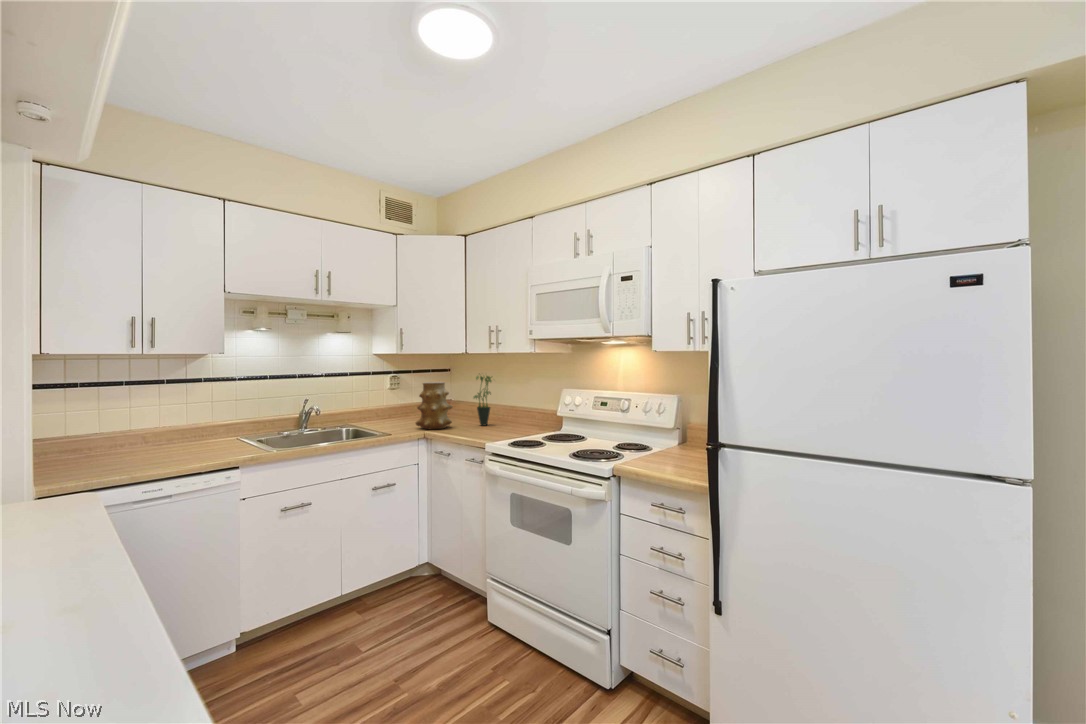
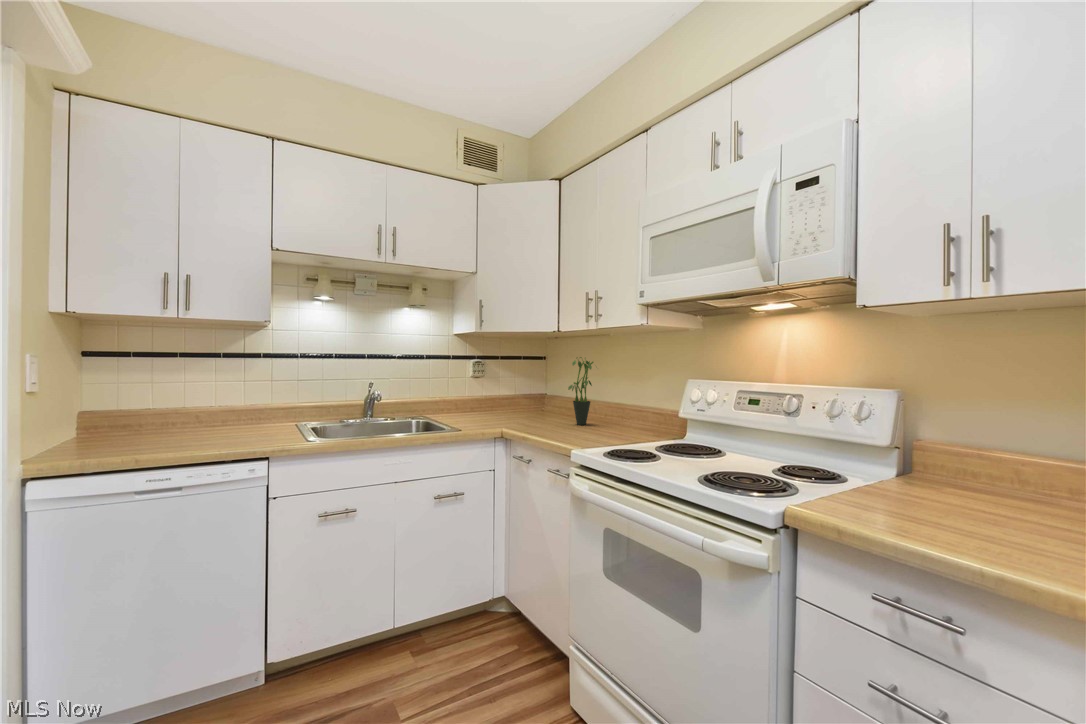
vase: present [416,381,453,429] -> none [495,366,542,426]

